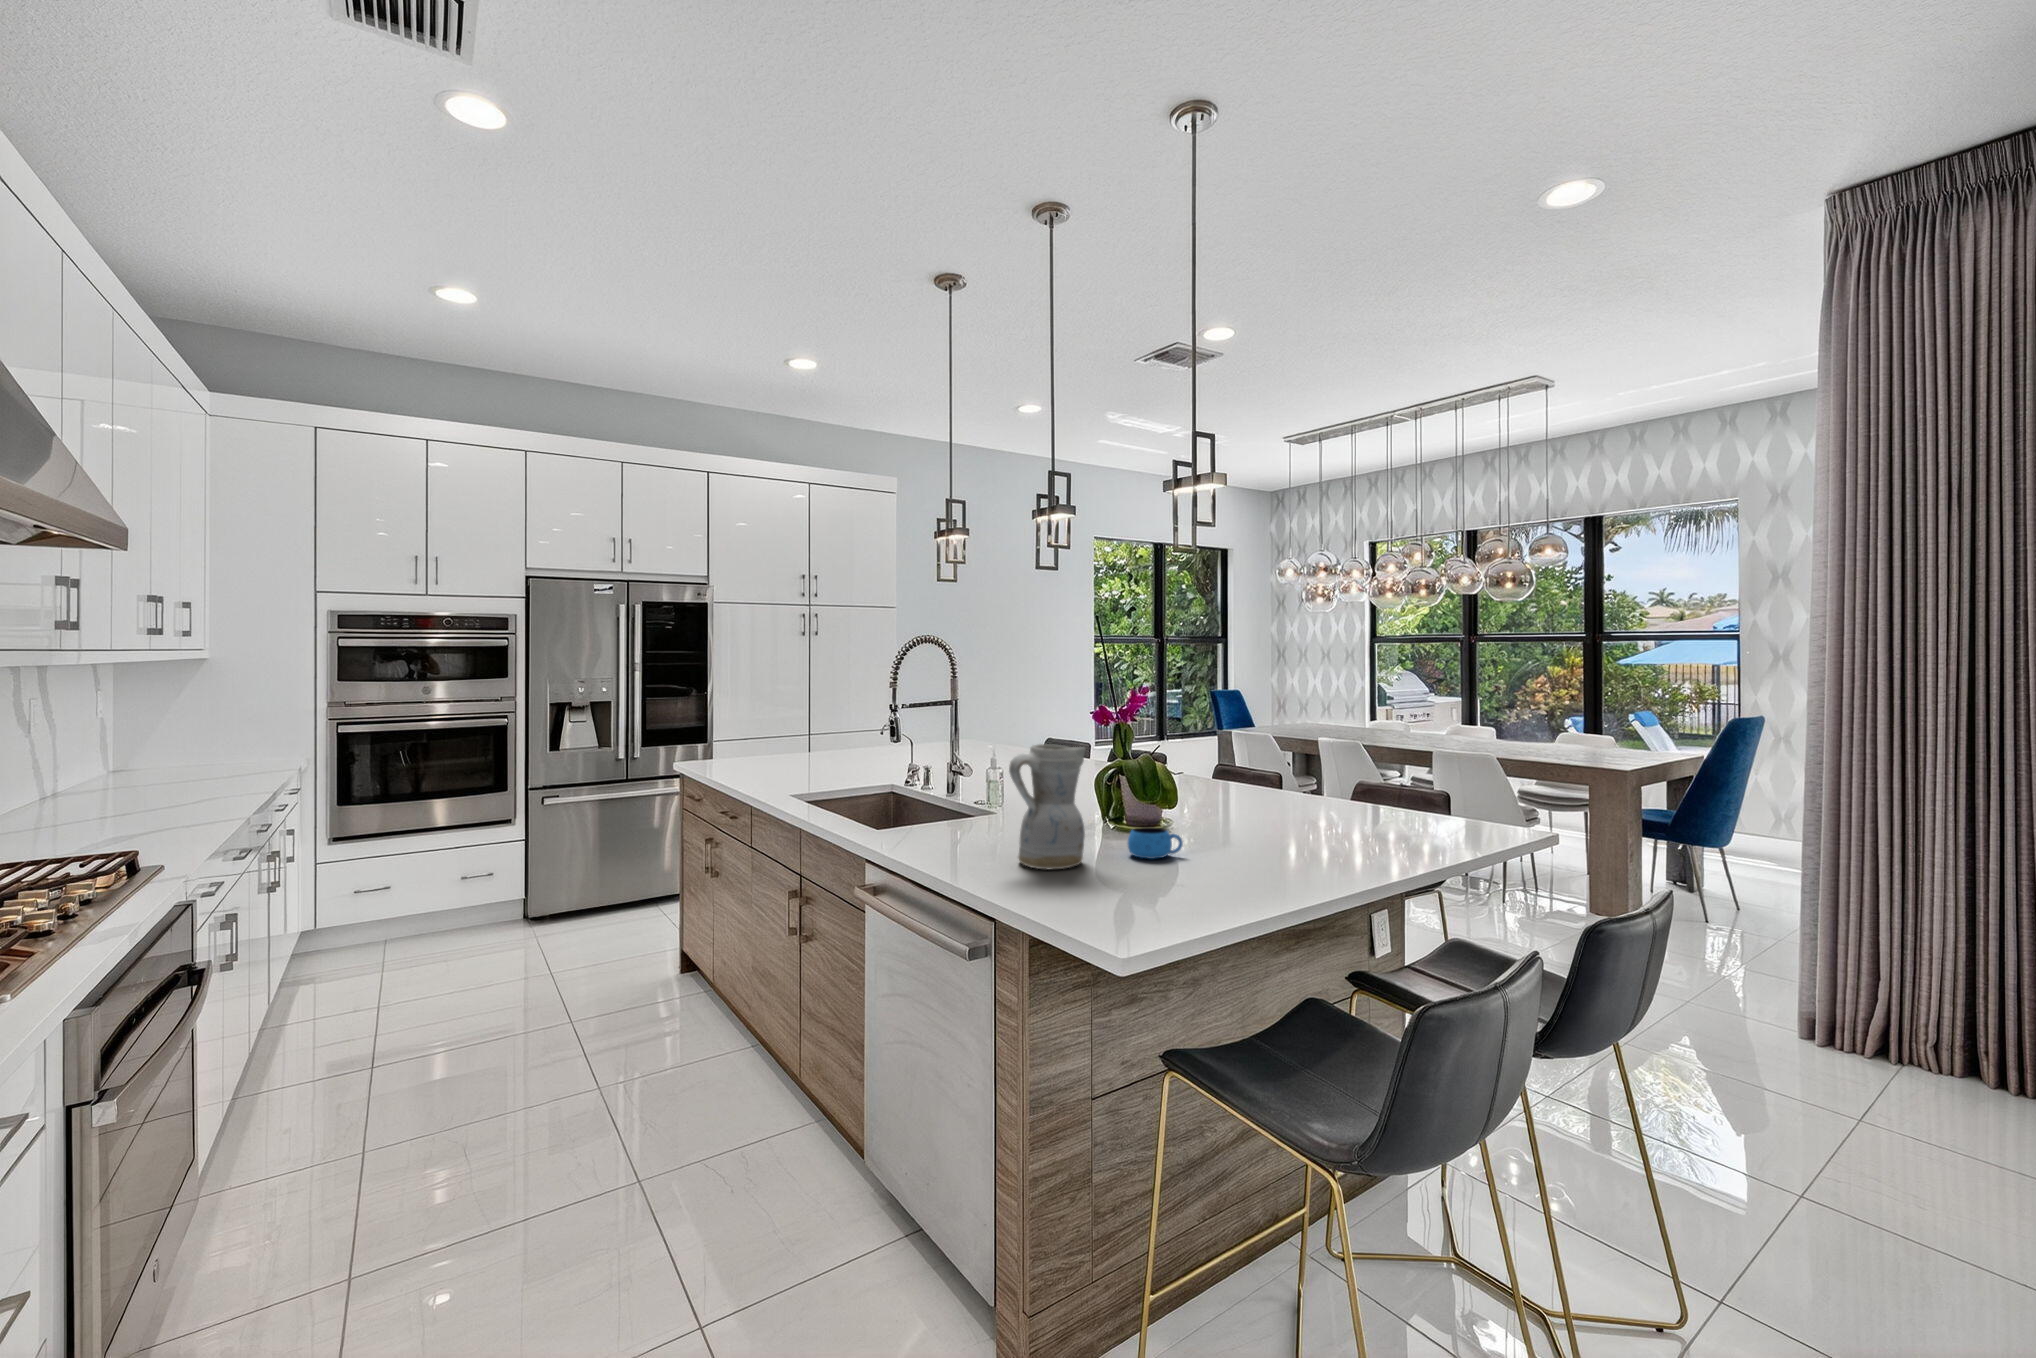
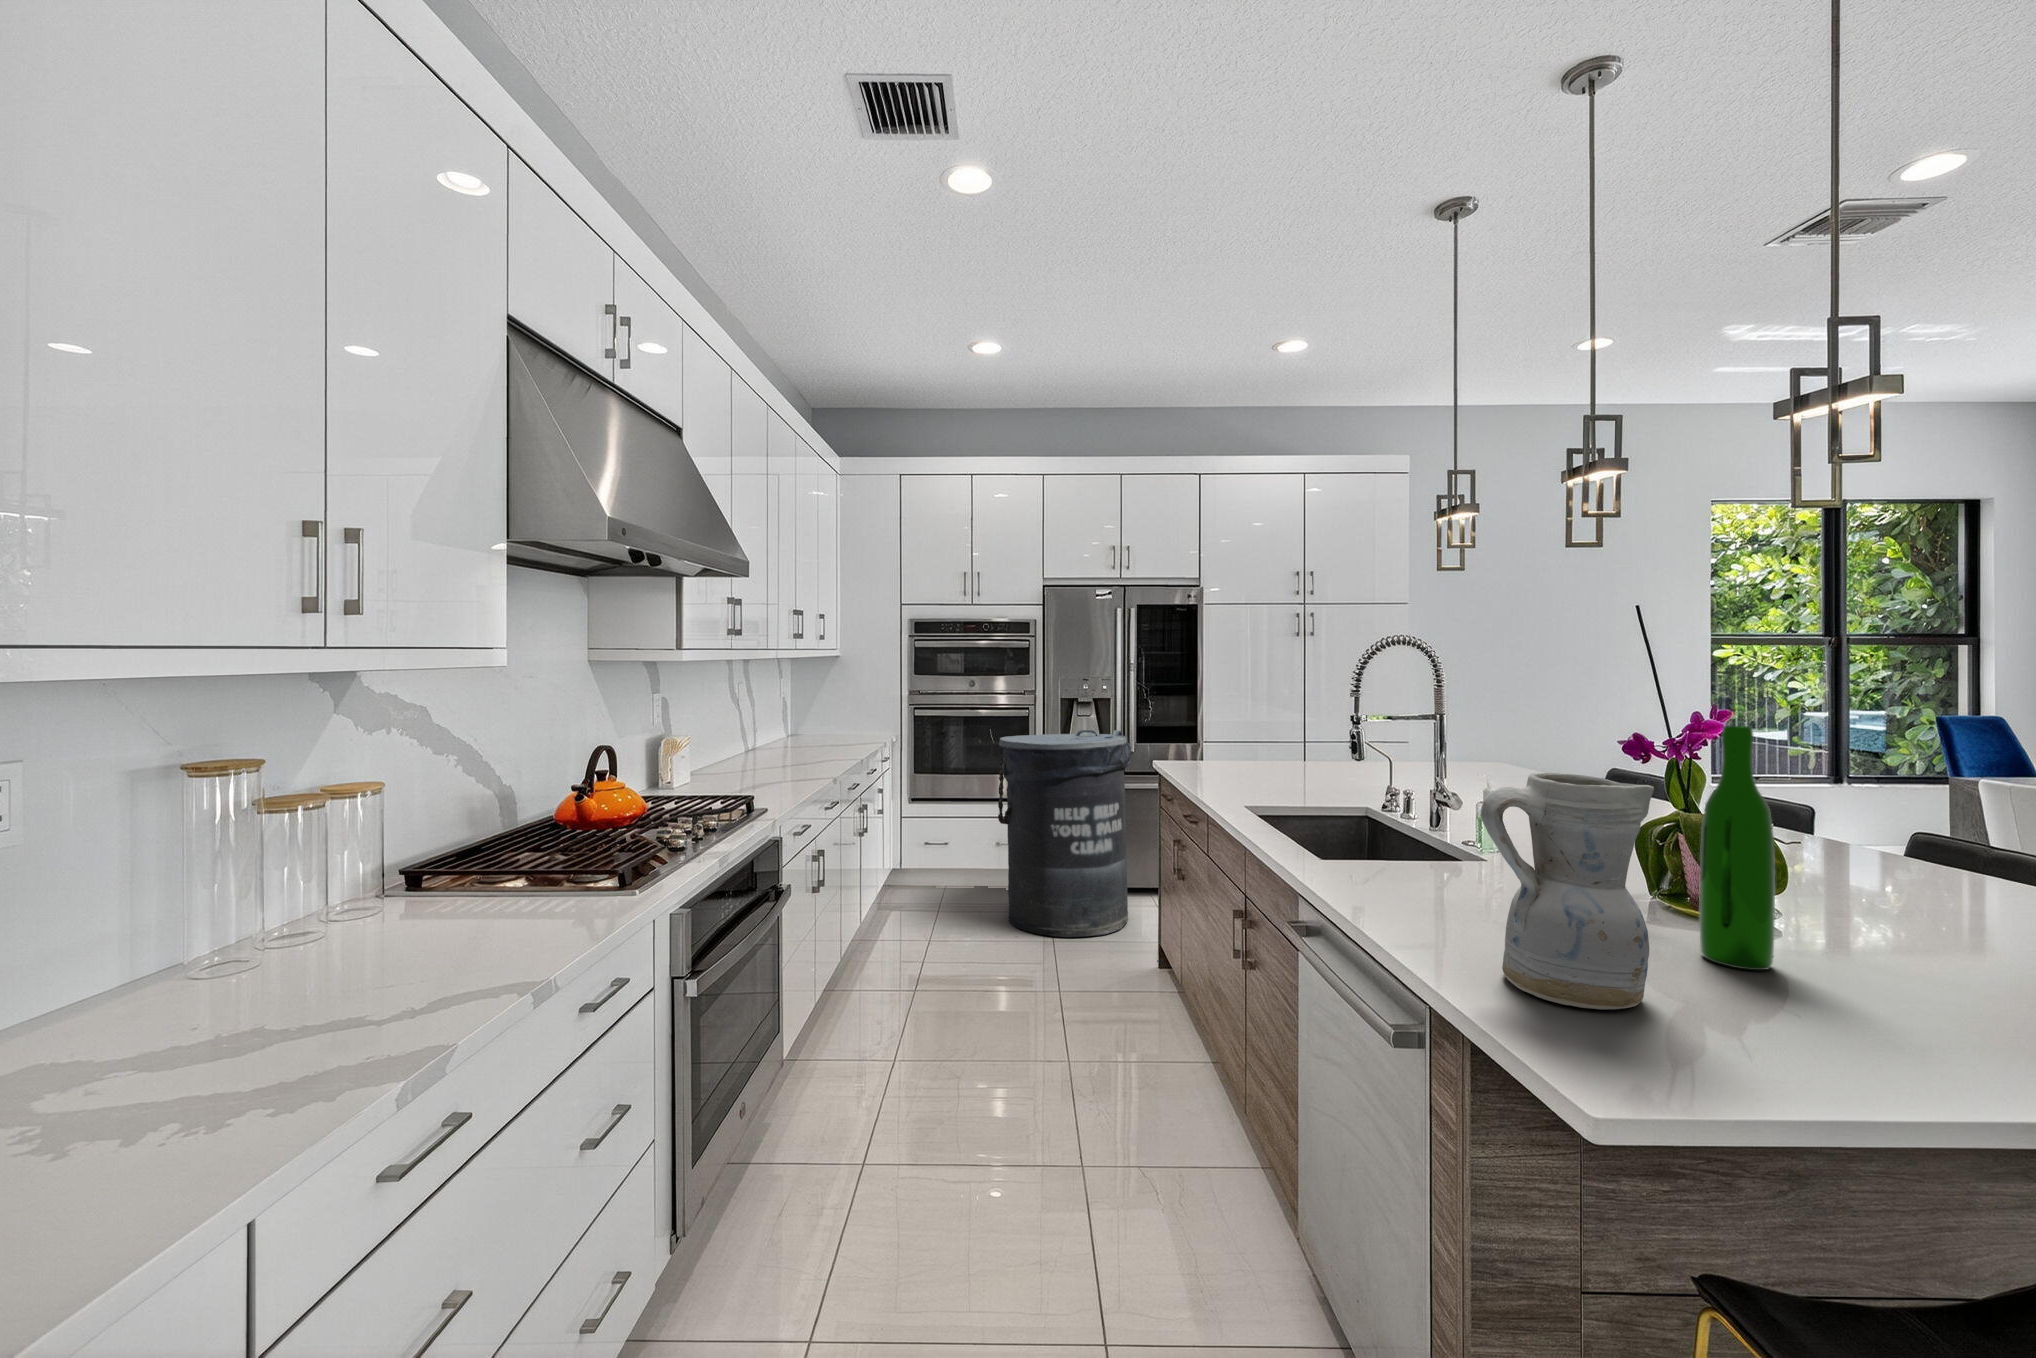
wine bottle: none [1102,713,1132,842] -> present [1699,726,1775,970]
trash can: none [479,735,642,963] -> present [998,730,1131,937]
mug: present [1128,827,1183,859] -> none [1760,954,1923,1031]

